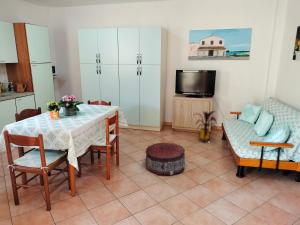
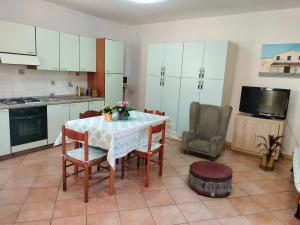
armchair: none [128,88,171,143] -> present [182,101,233,161]

